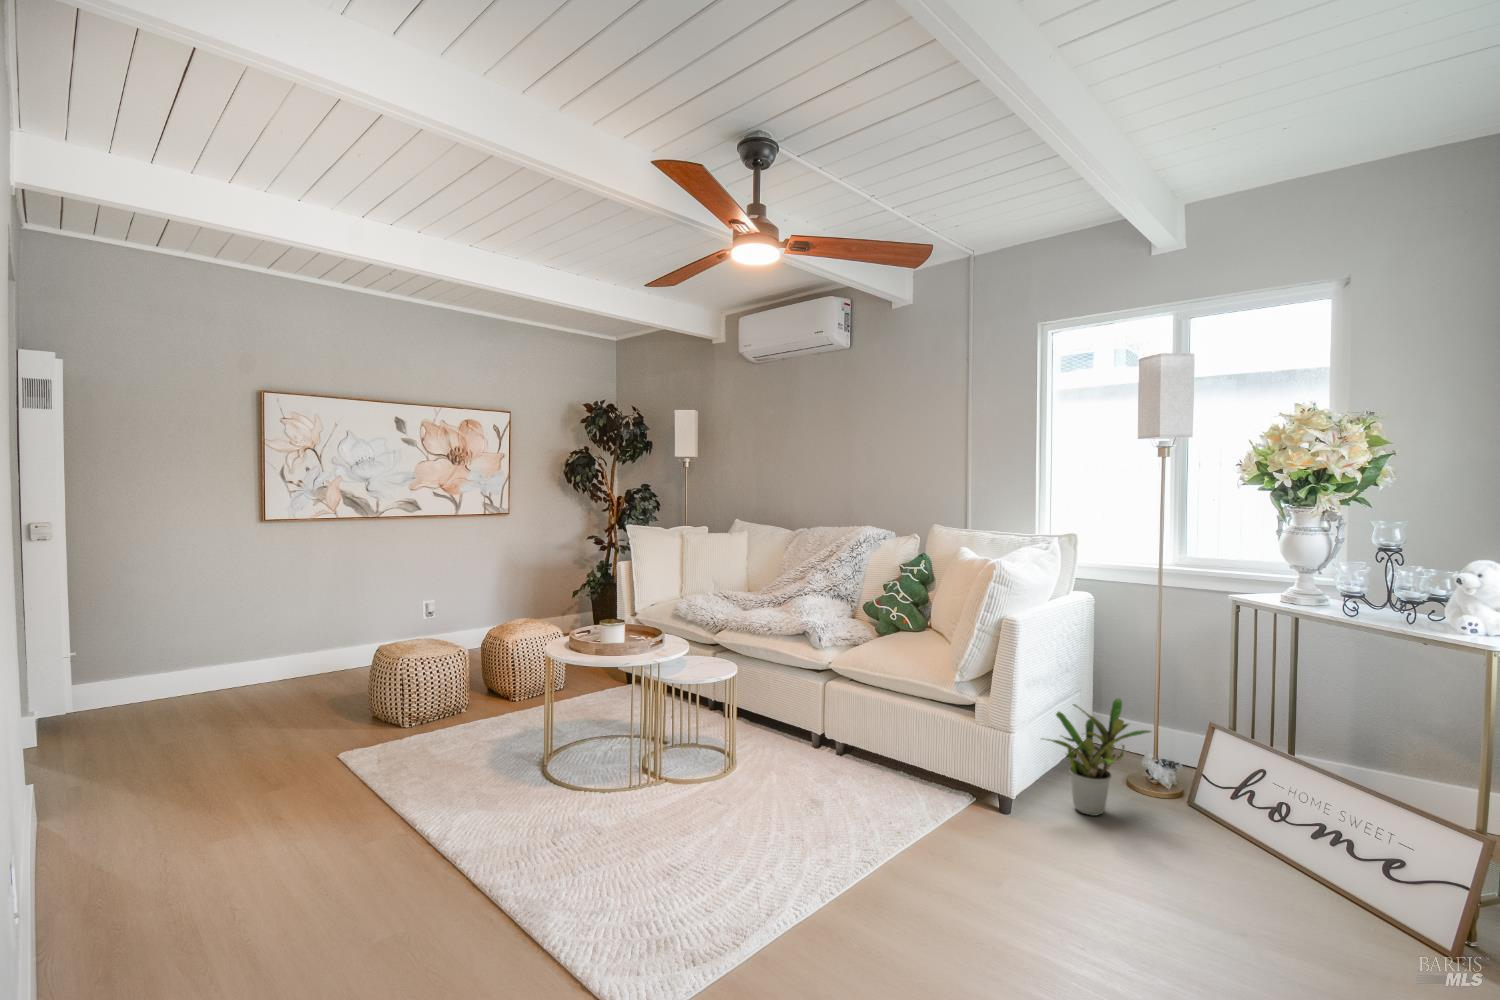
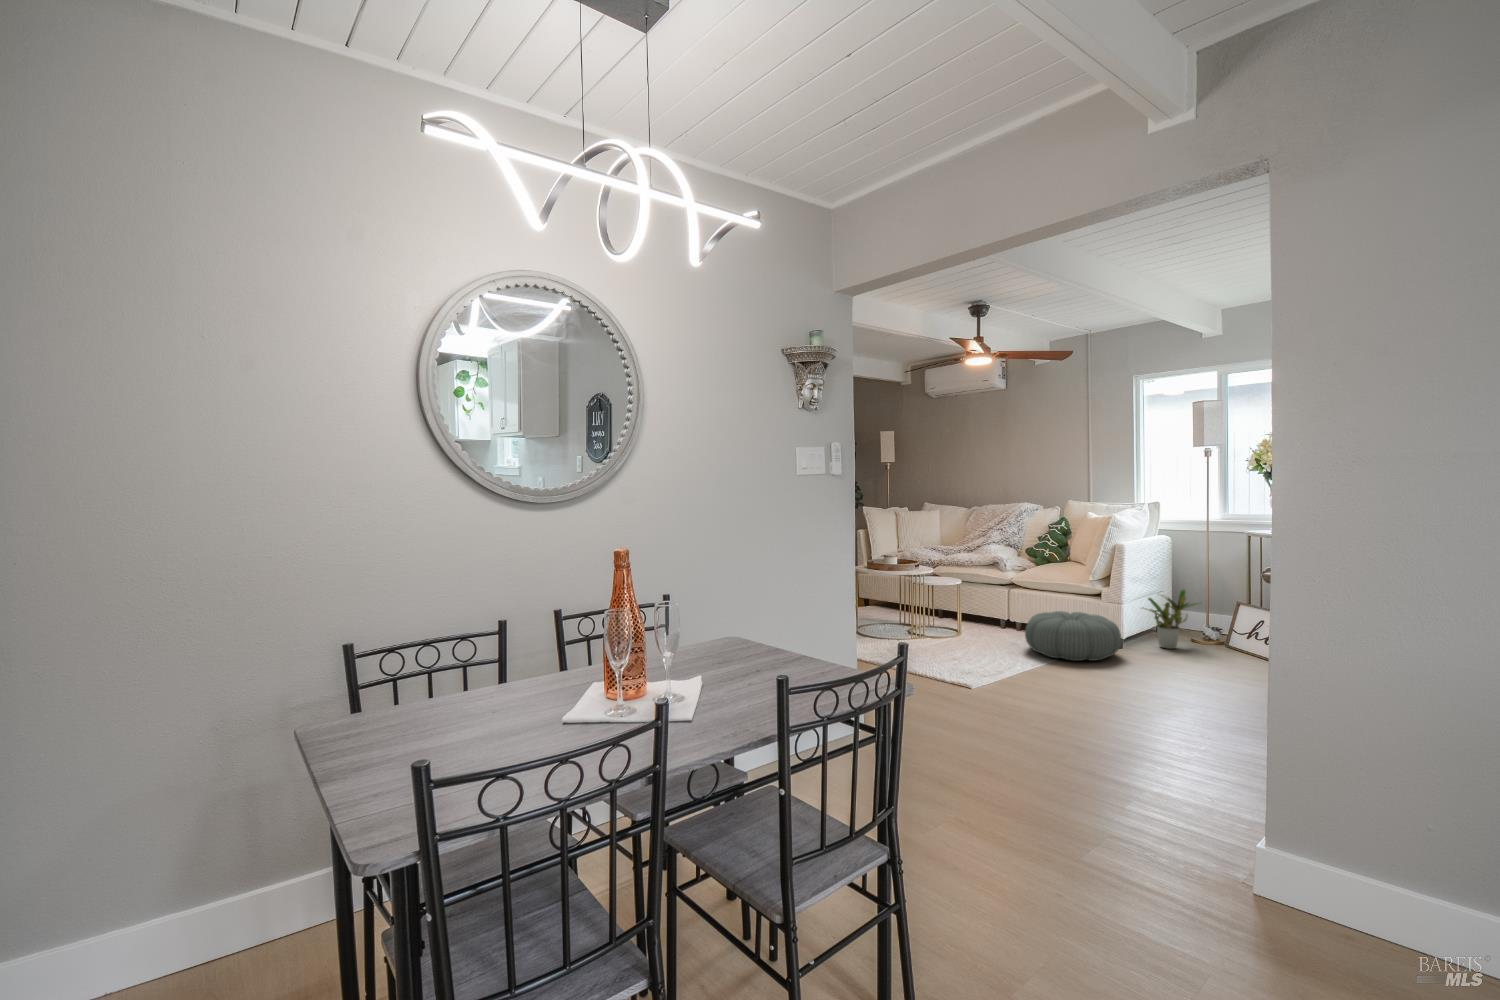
pouf: none [824,742,1004,865] -> present [1025,611,1122,661]

